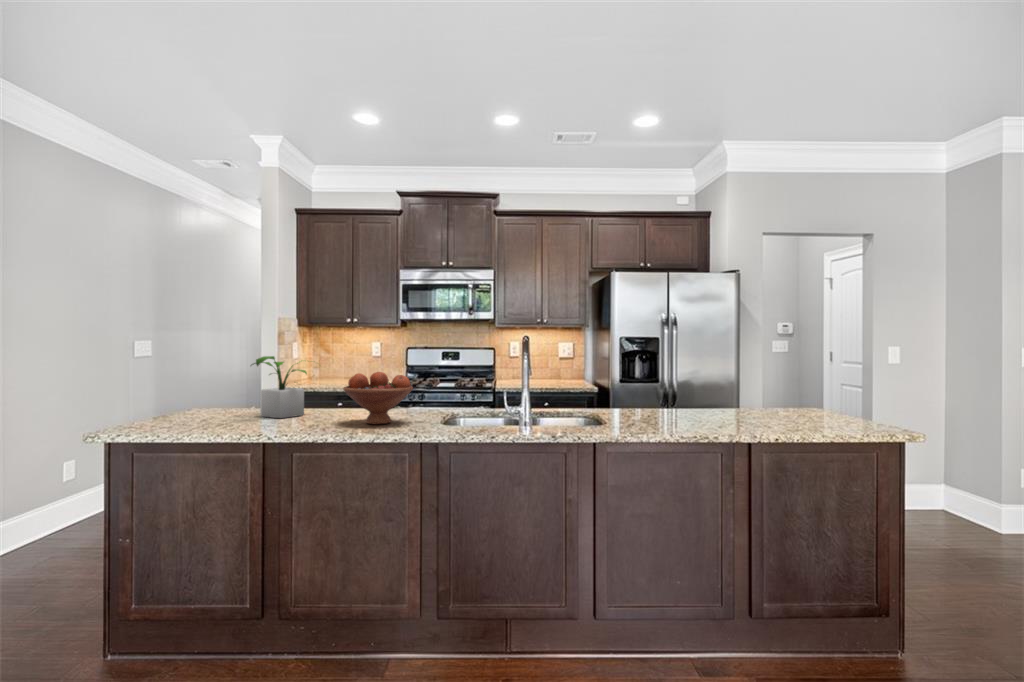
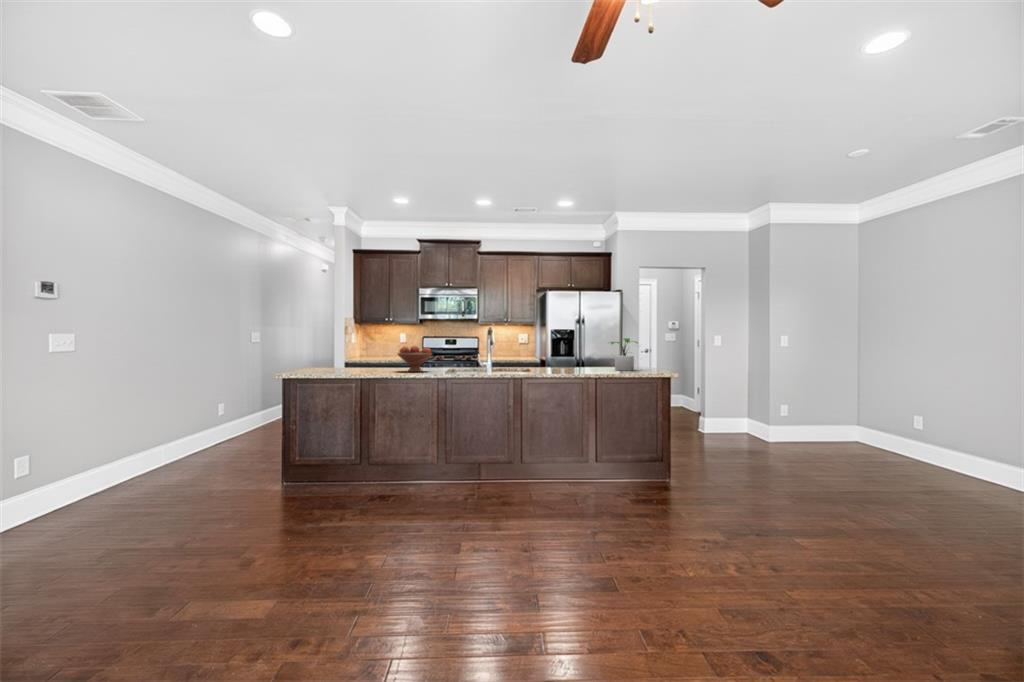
potted plant: present [252,356,307,418] -> present [611,338,638,371]

